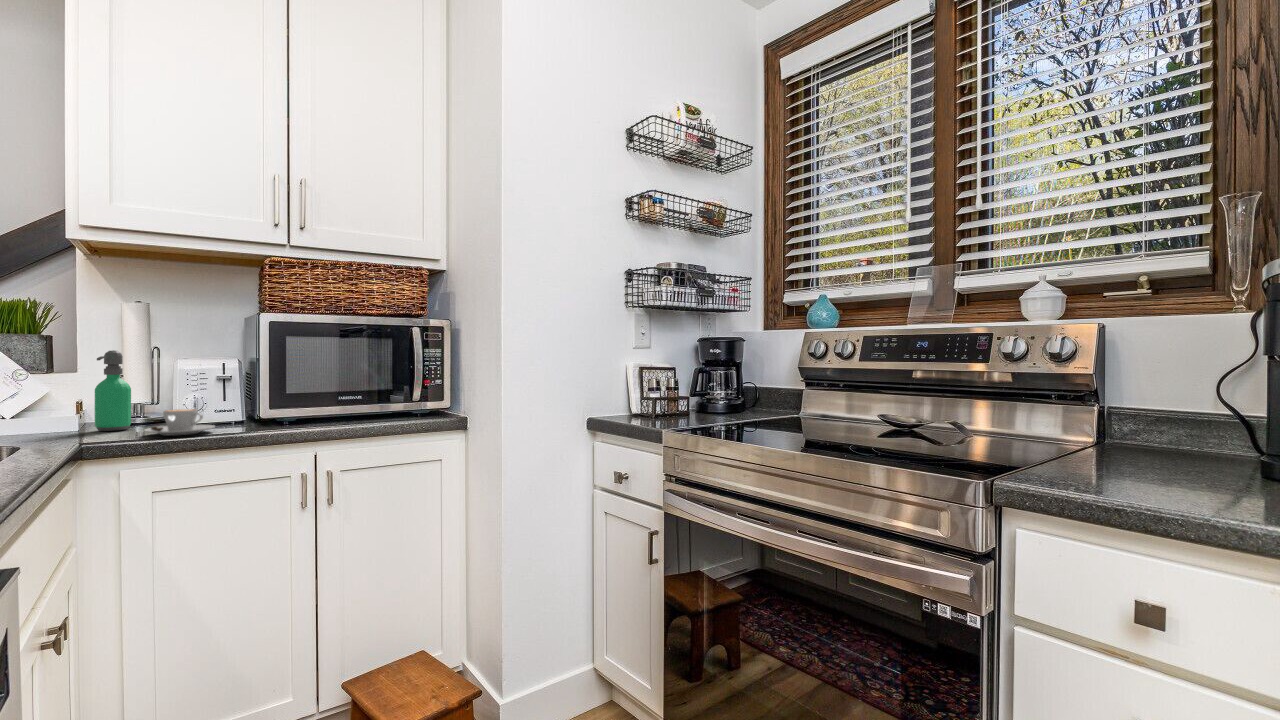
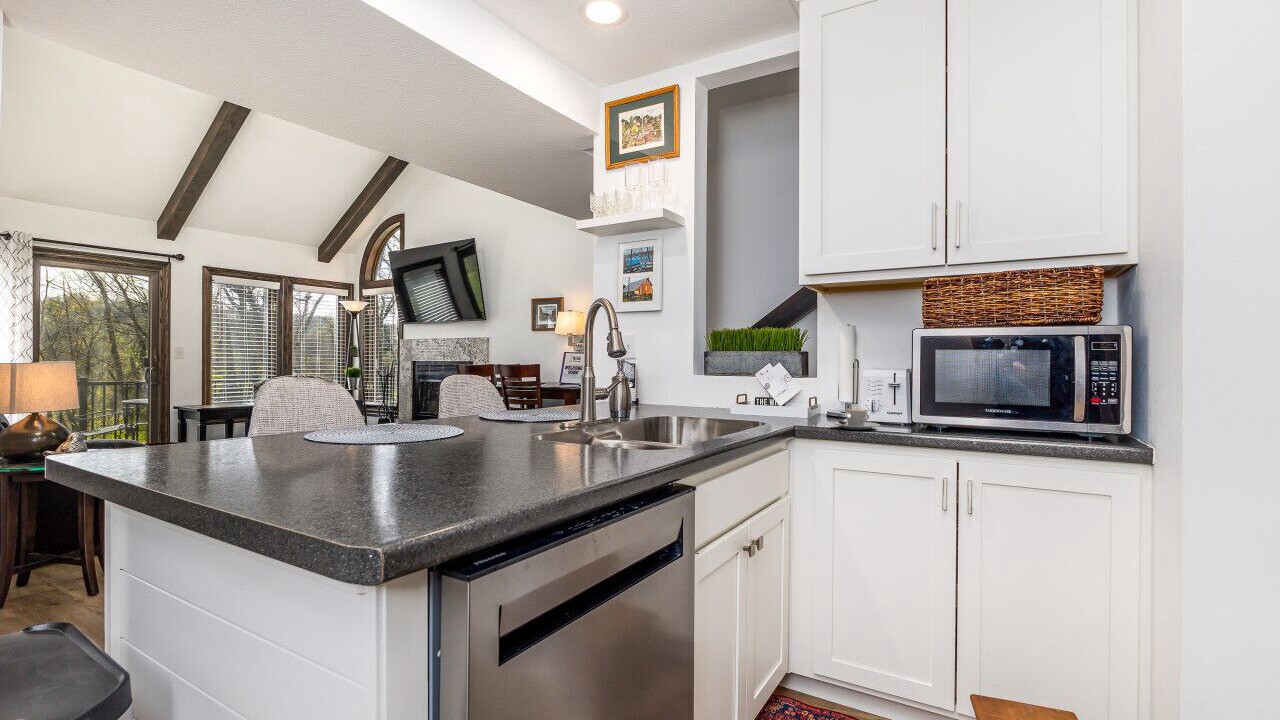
soap dispenser: present [95,350,131,431] -> none [815,363,837,421]

